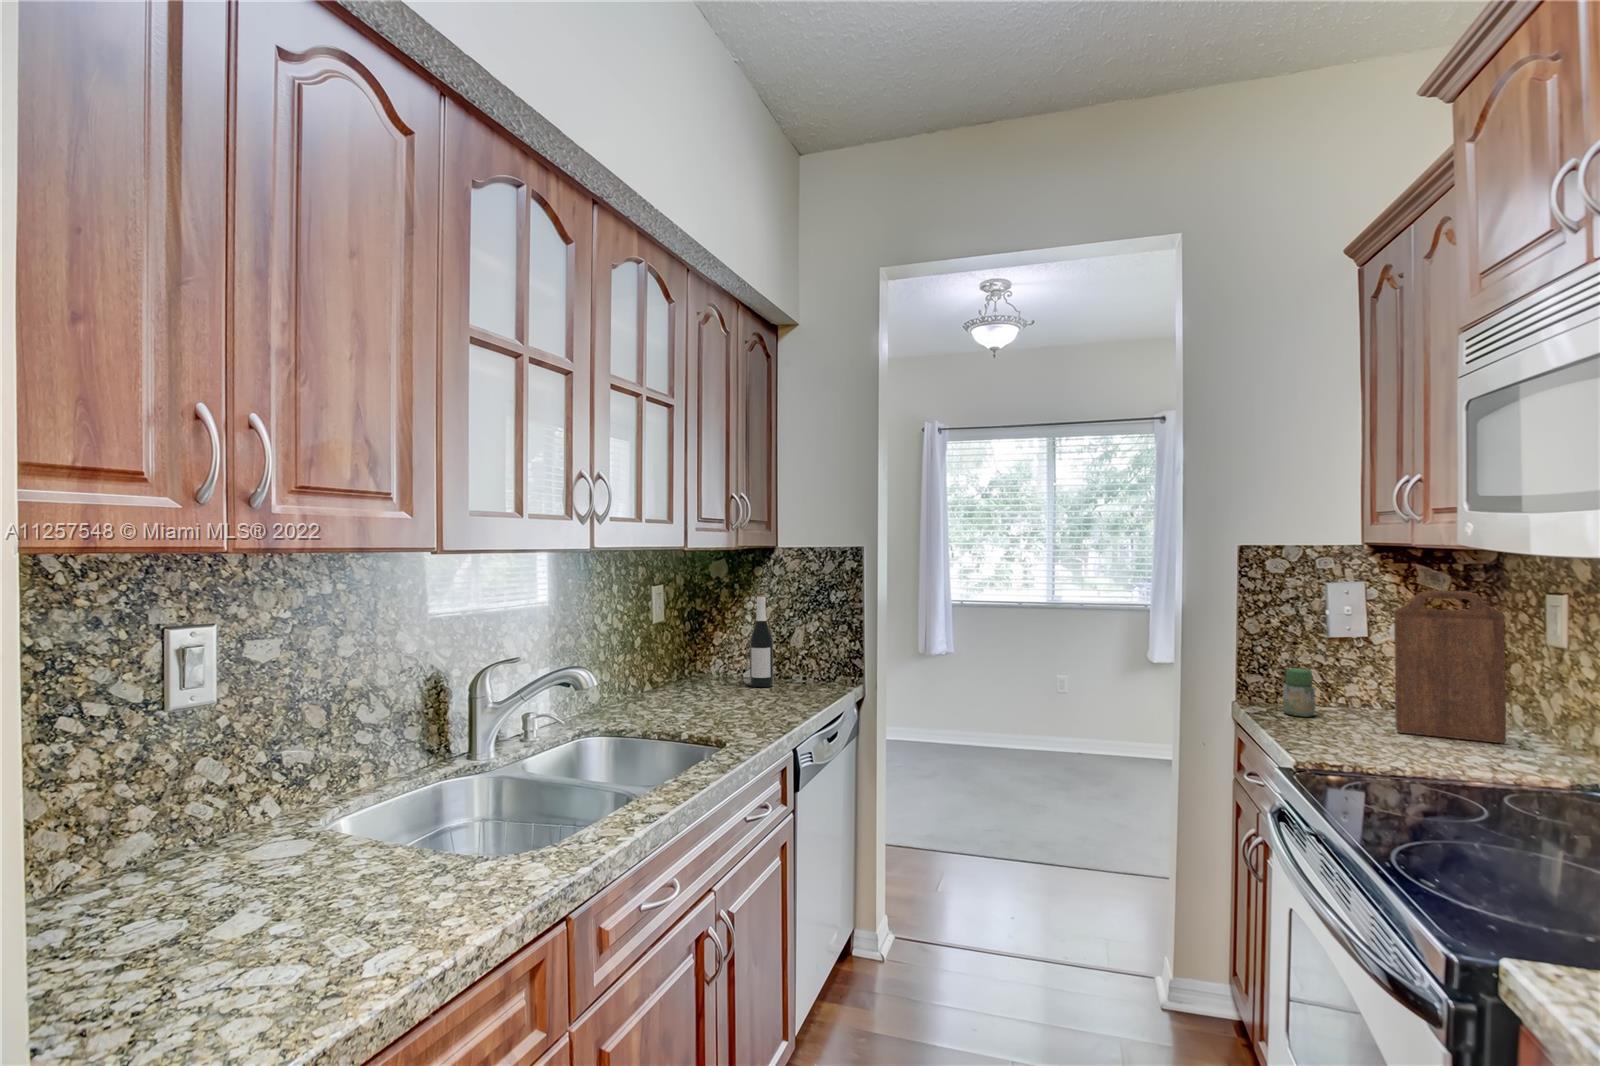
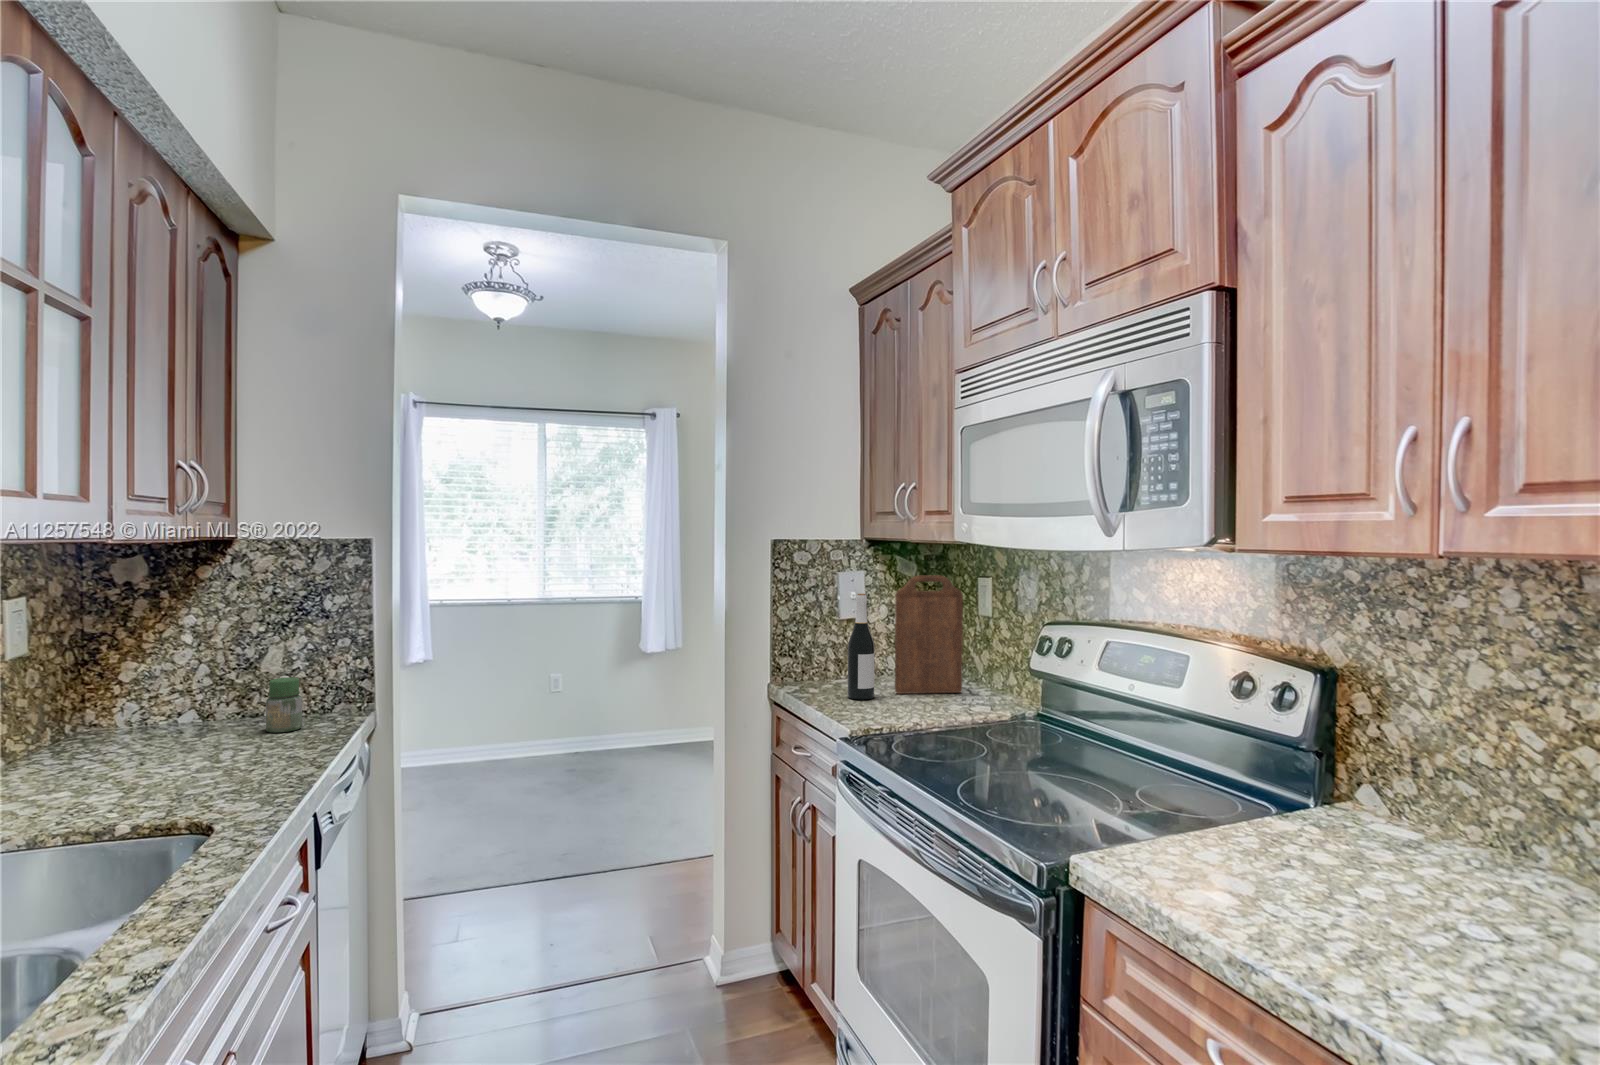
wine bottle: present [750,595,773,687] -> present [848,594,875,700]
jar: present [1283,668,1315,717] -> present [266,677,302,733]

